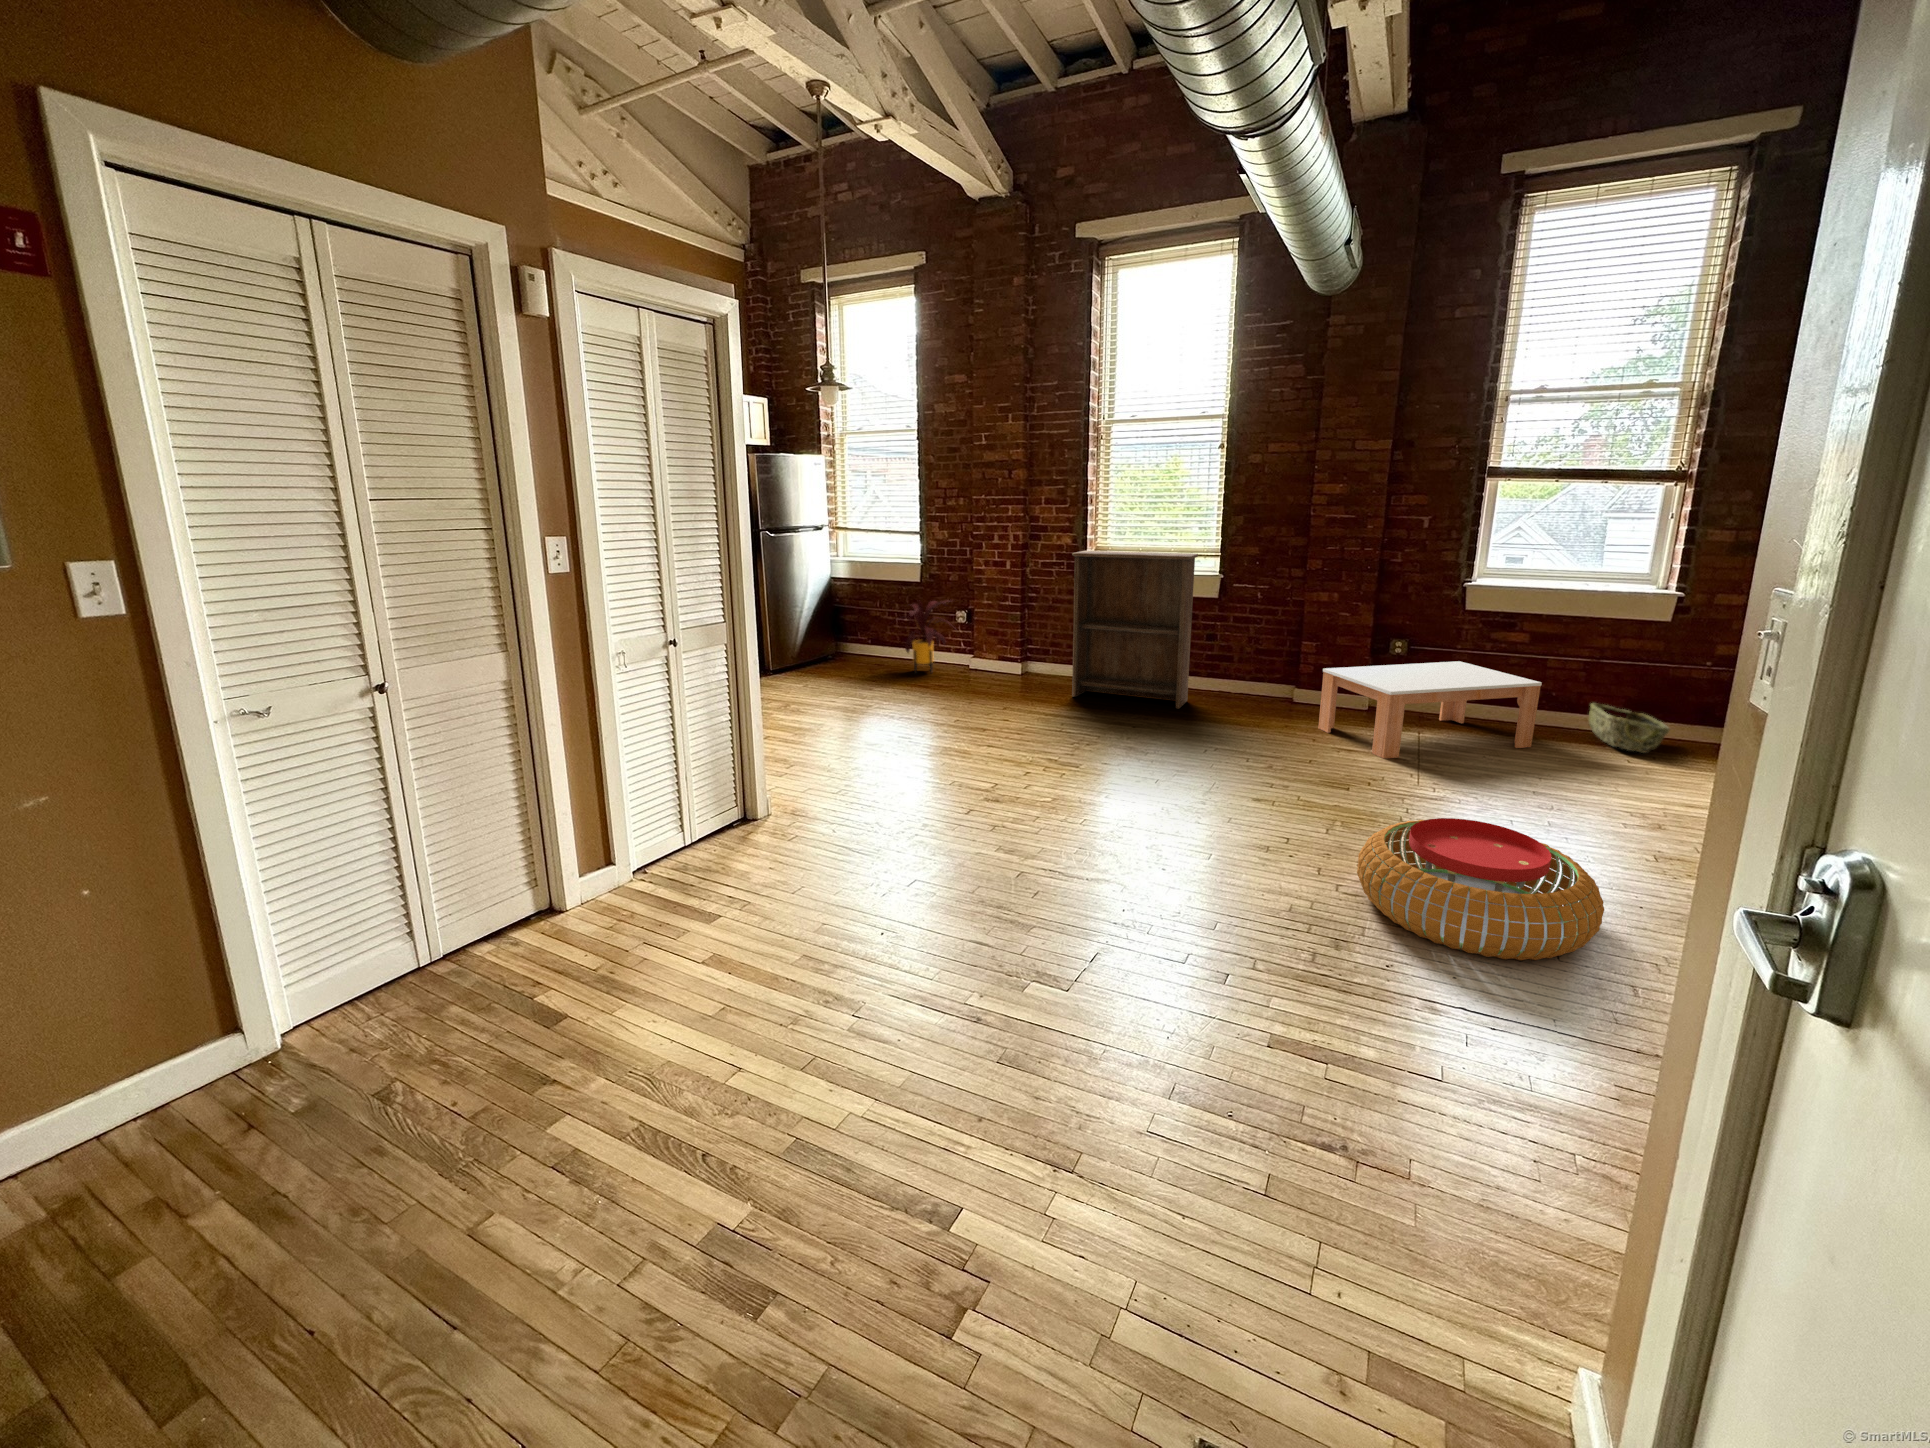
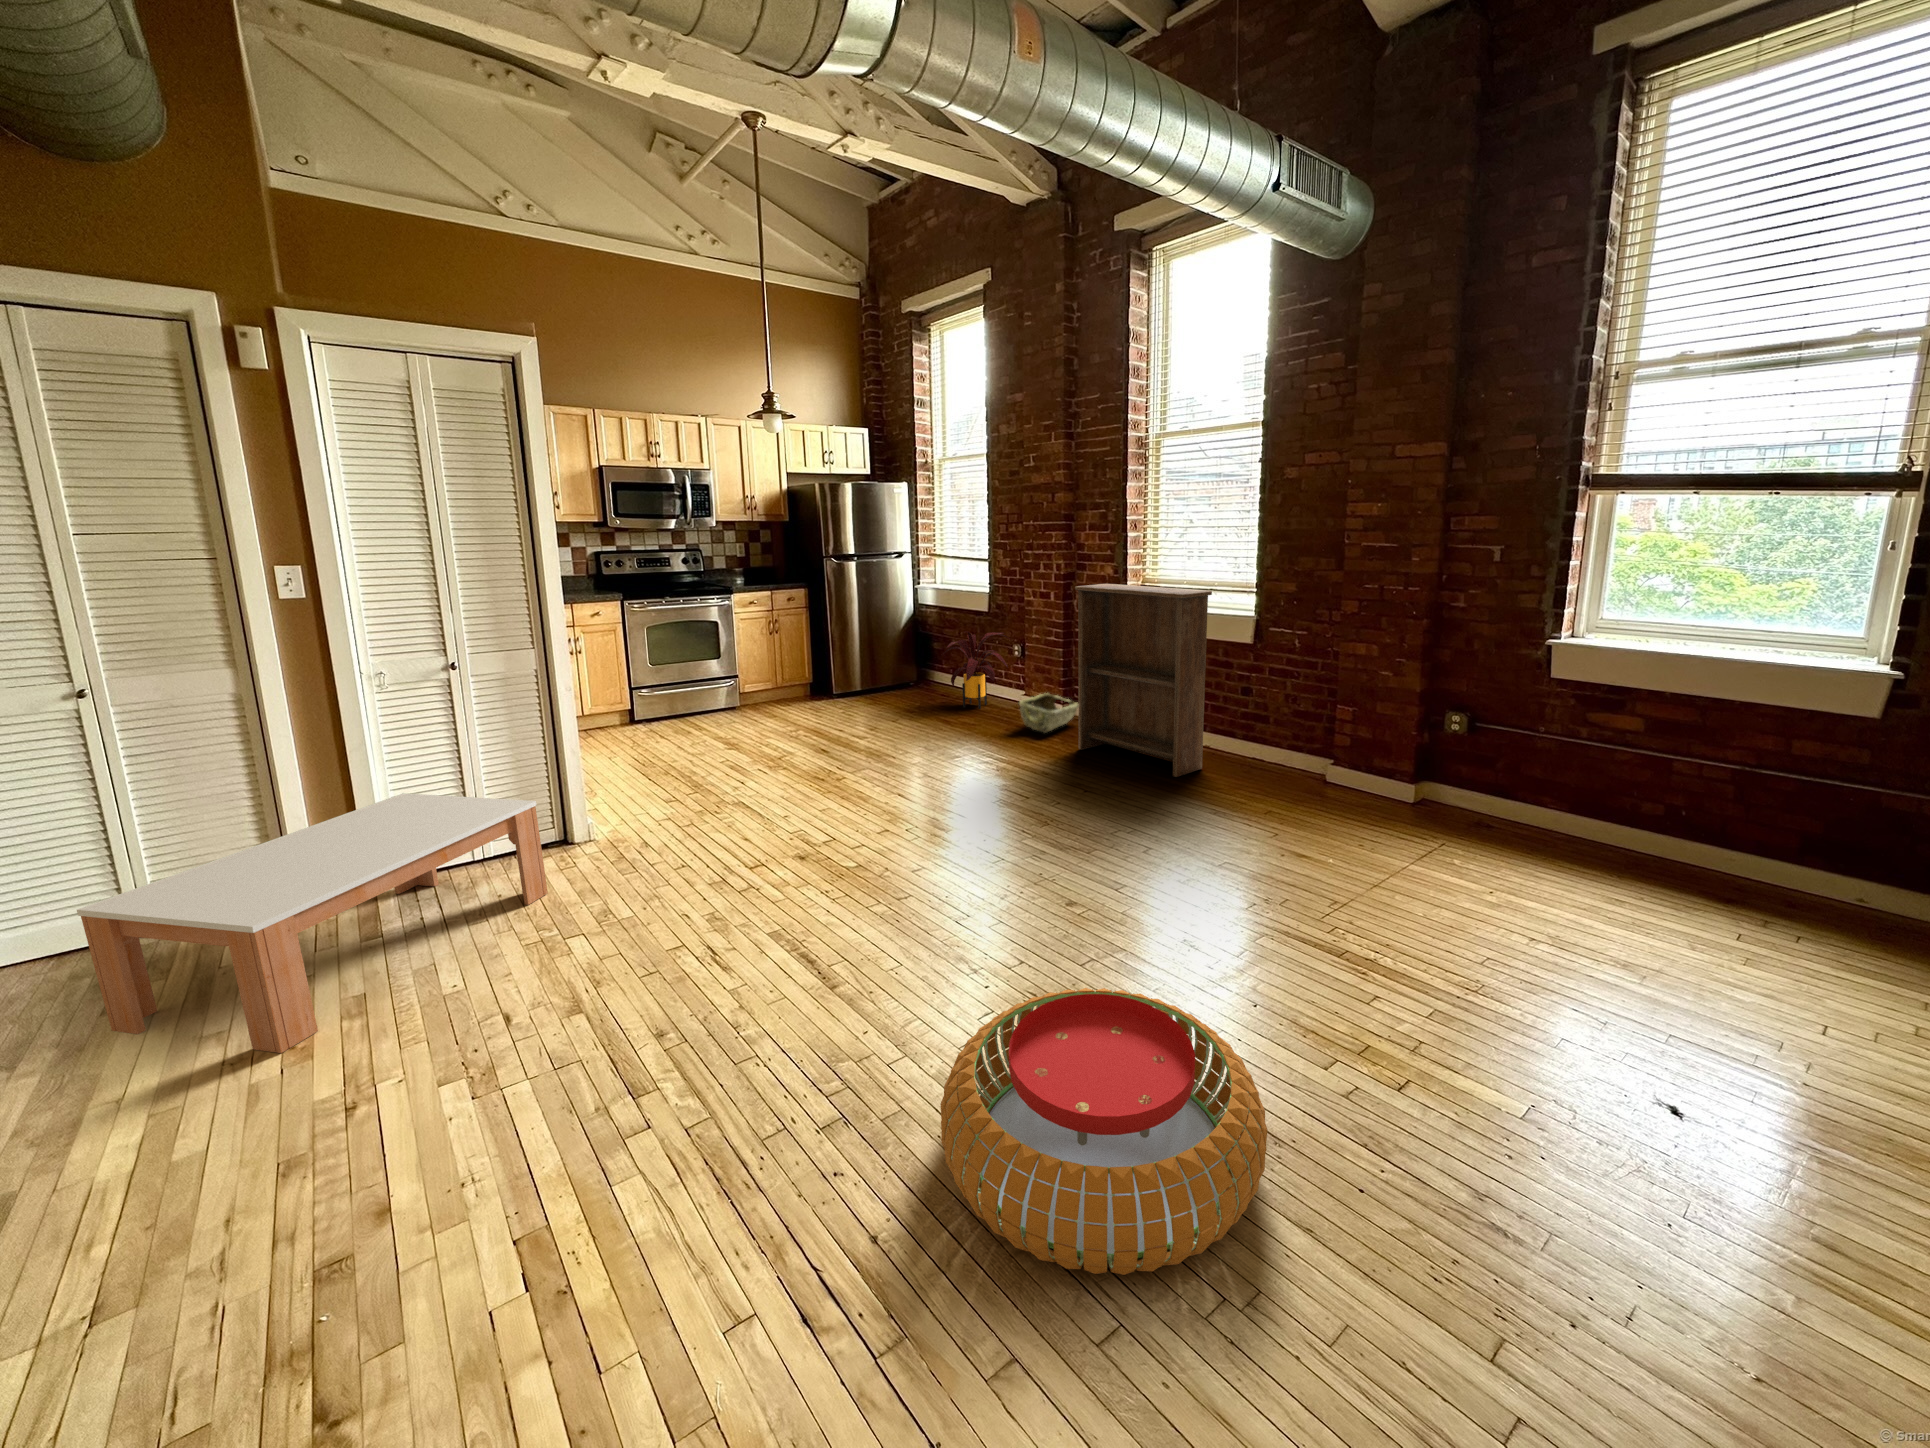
coffee table: present [1318,661,1542,759] -> present [77,793,548,1053]
woven basket: present [1589,703,1670,753] -> present [1019,693,1078,733]

